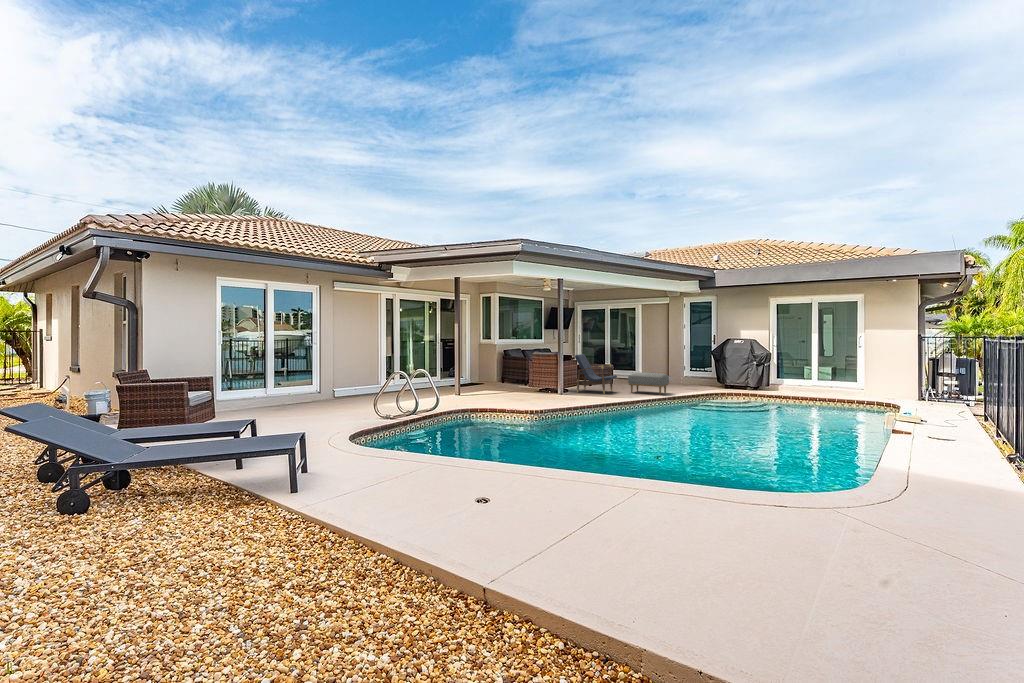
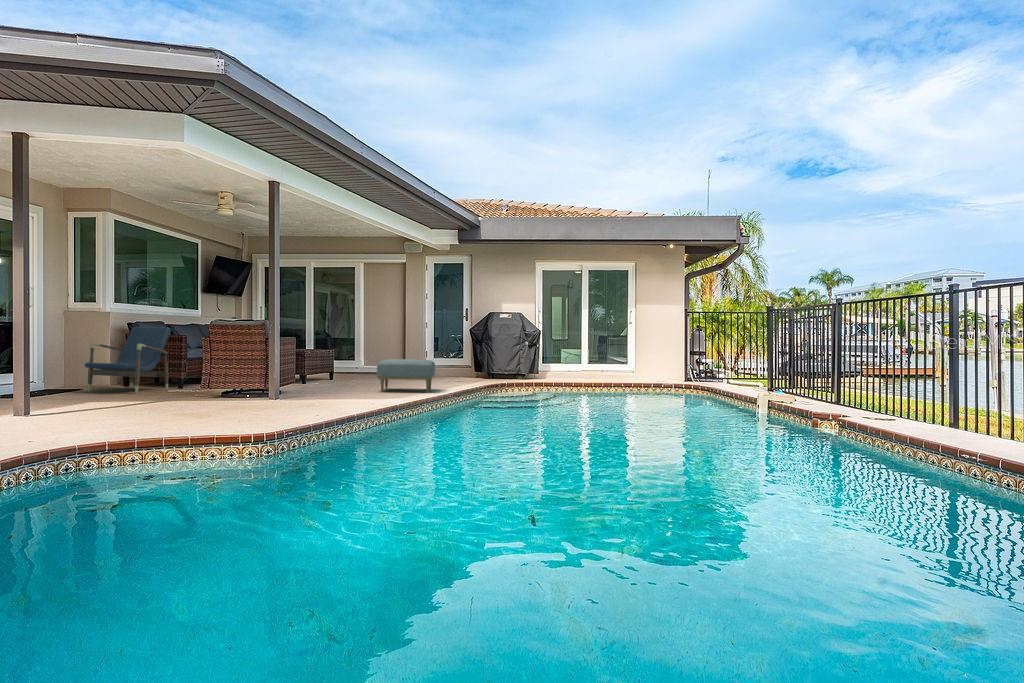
lounge chair: present [575,354,617,394] -> present [85,327,171,393]

